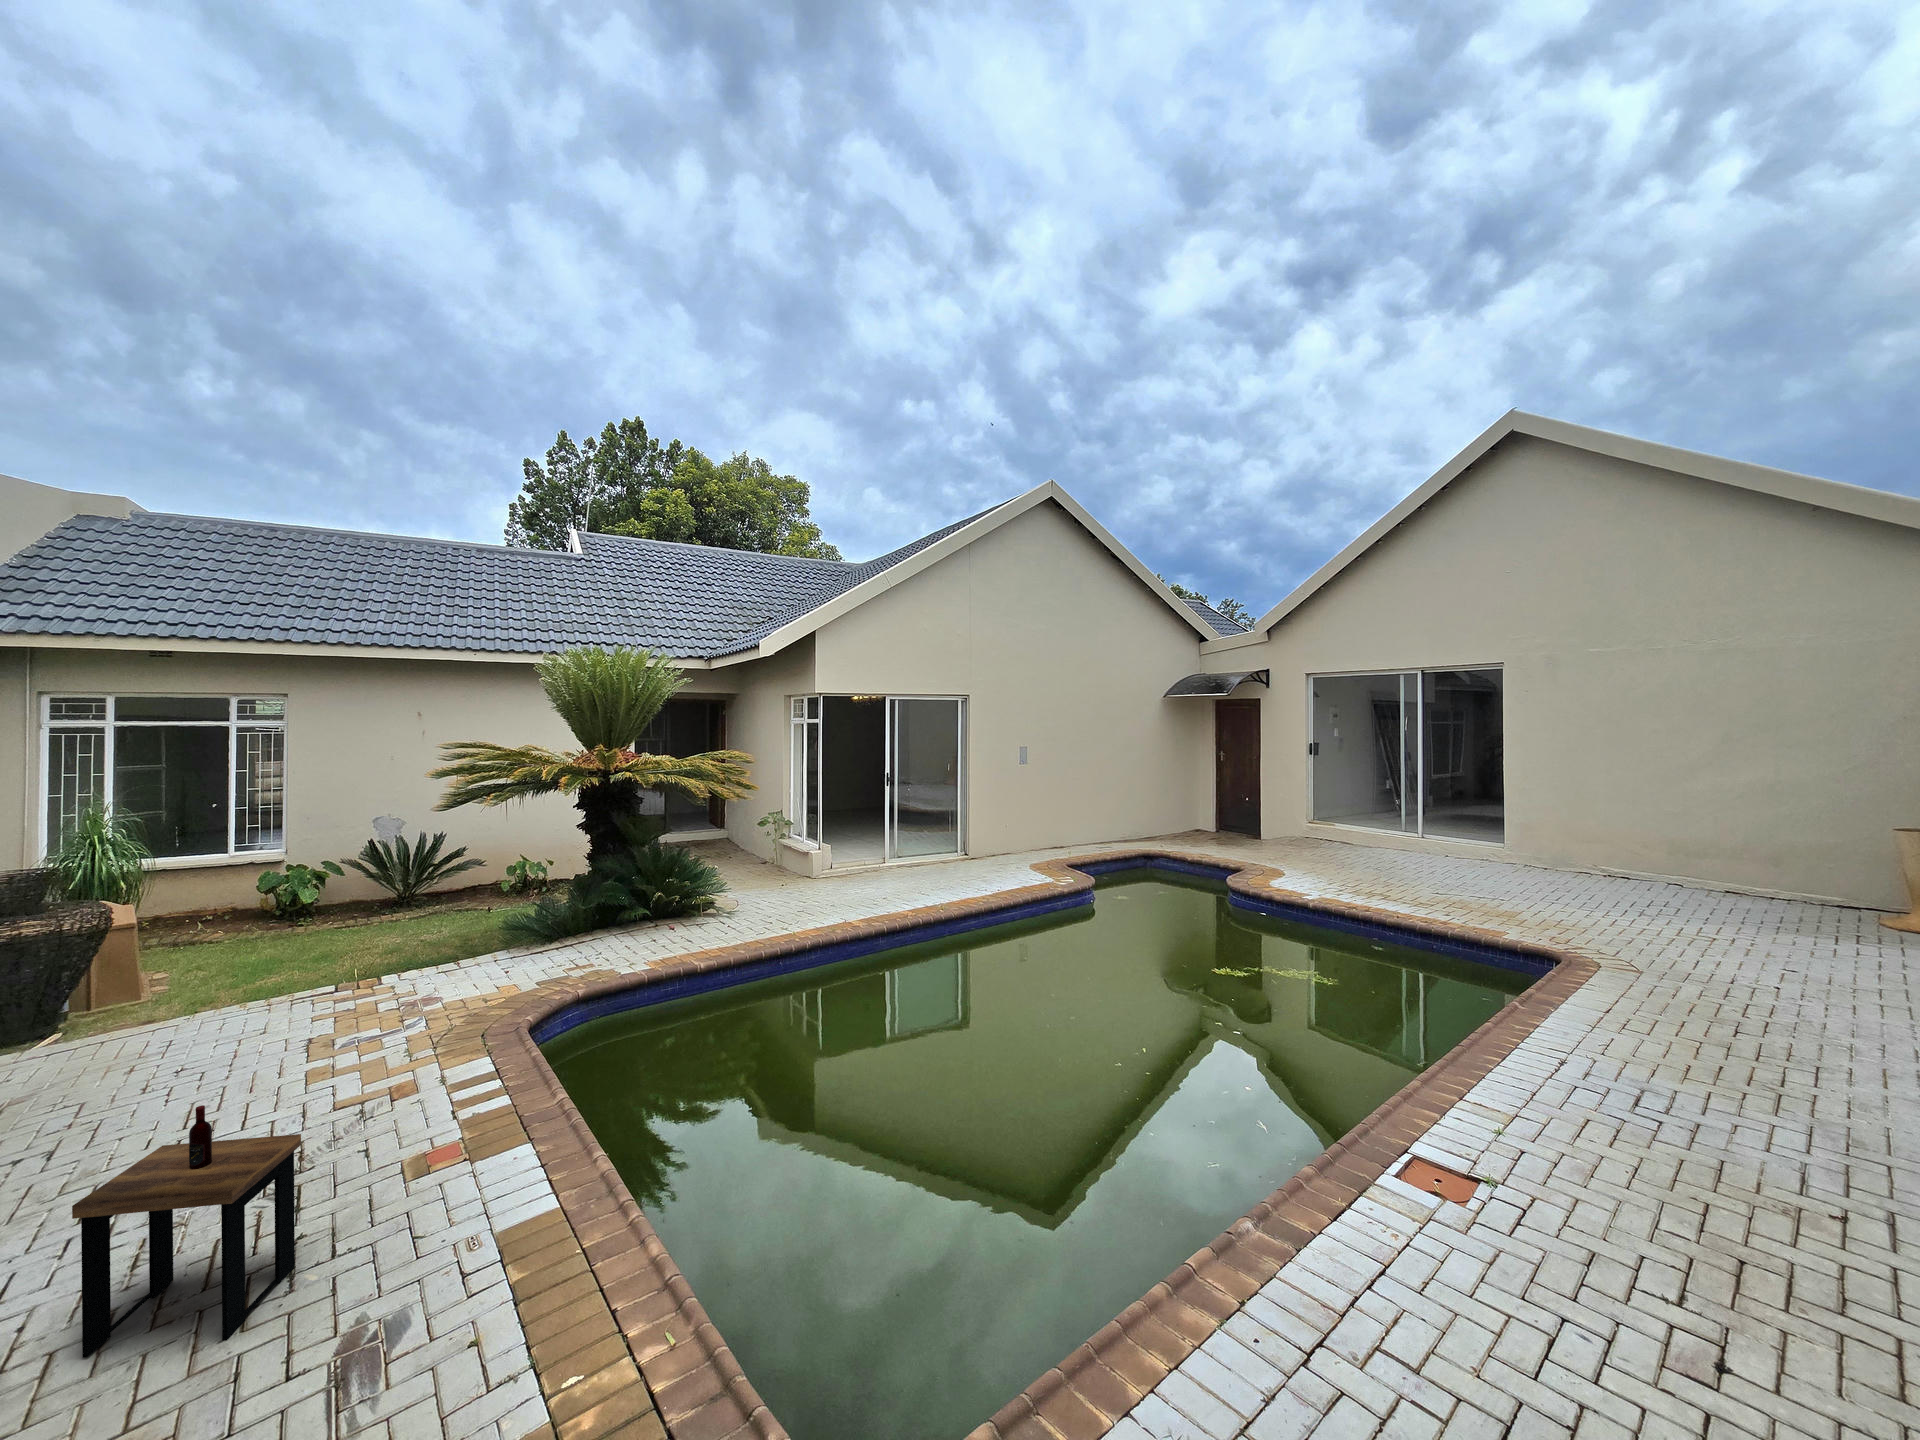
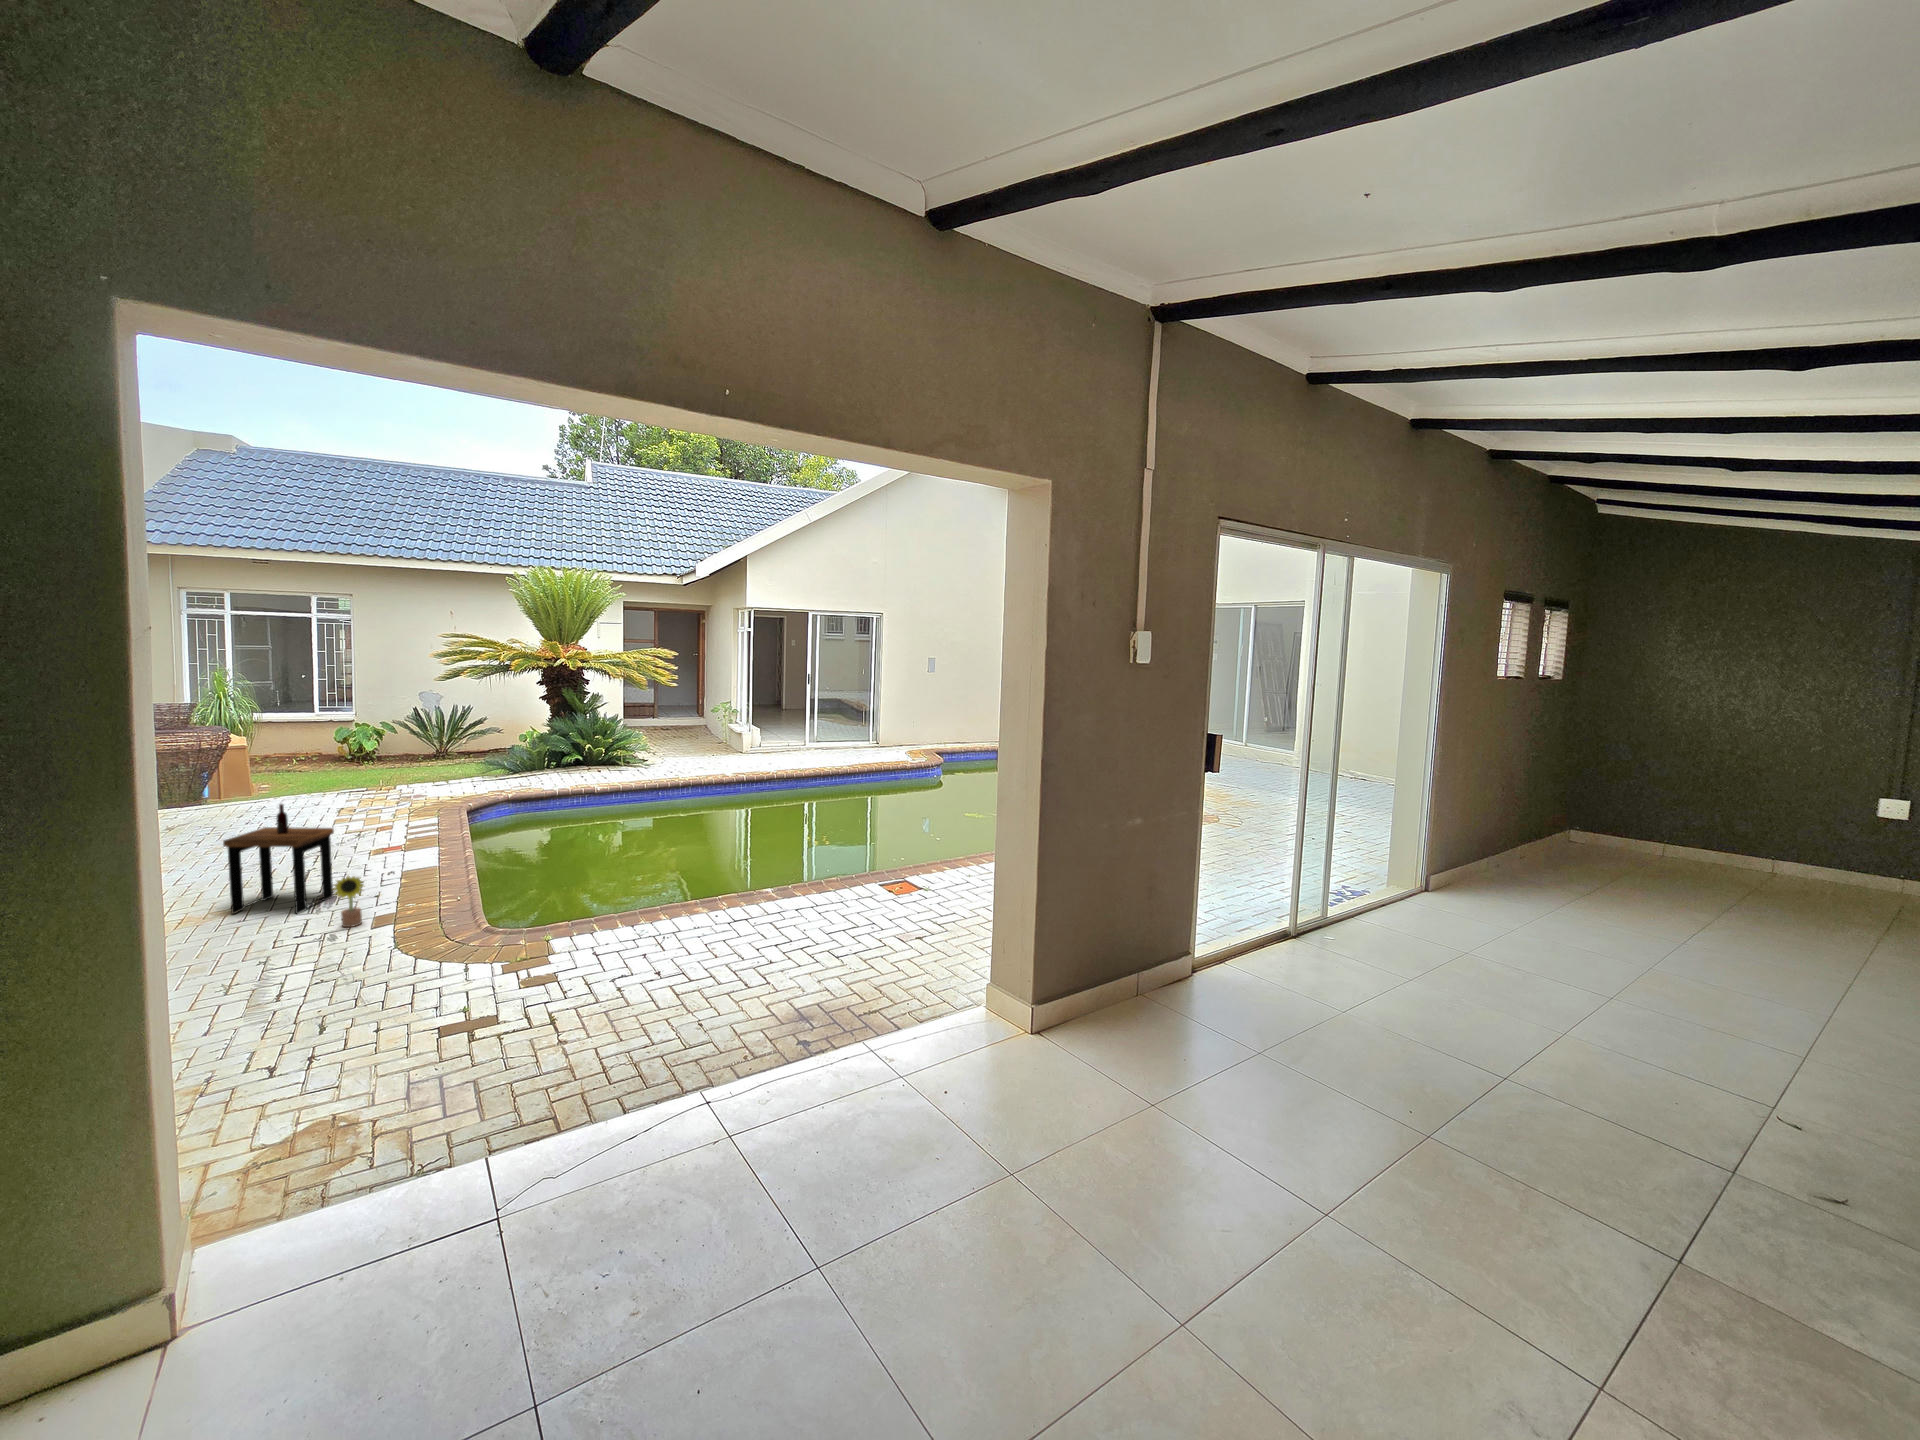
decorative plant: none [310,1273,383,1383] -> present [332,876,364,927]

